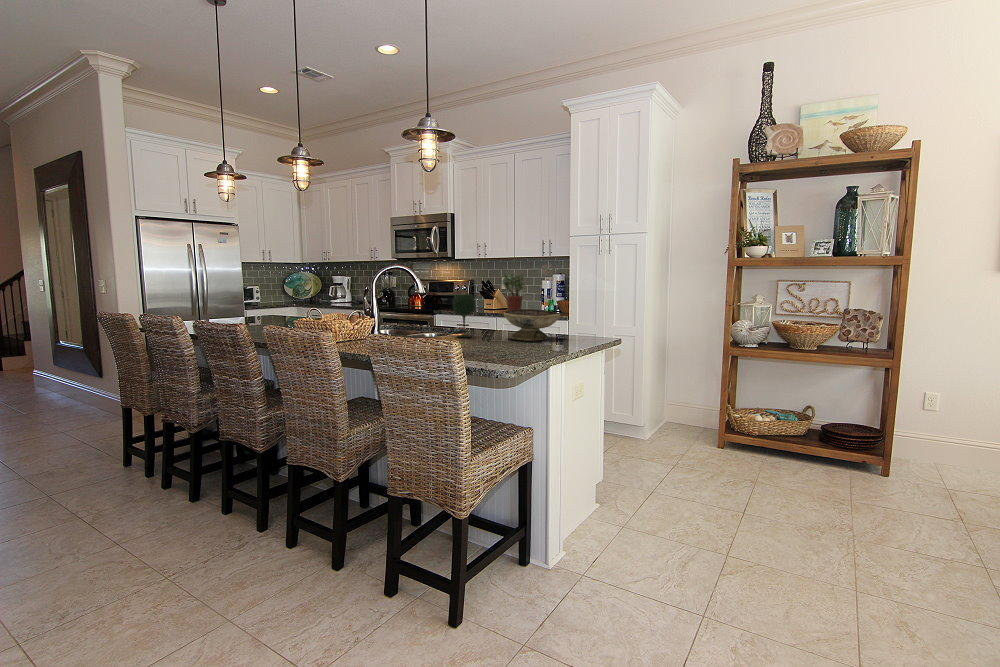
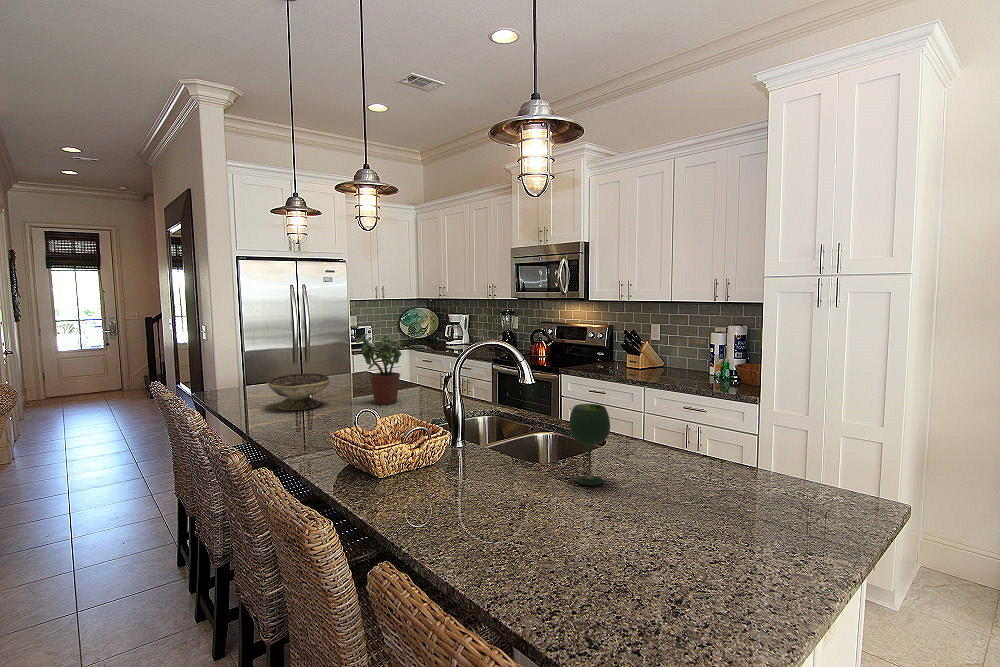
potted plant: present [501,272,525,310] -> present [356,334,402,404]
decorative bowl: present [504,309,560,341] -> present [268,374,330,410]

